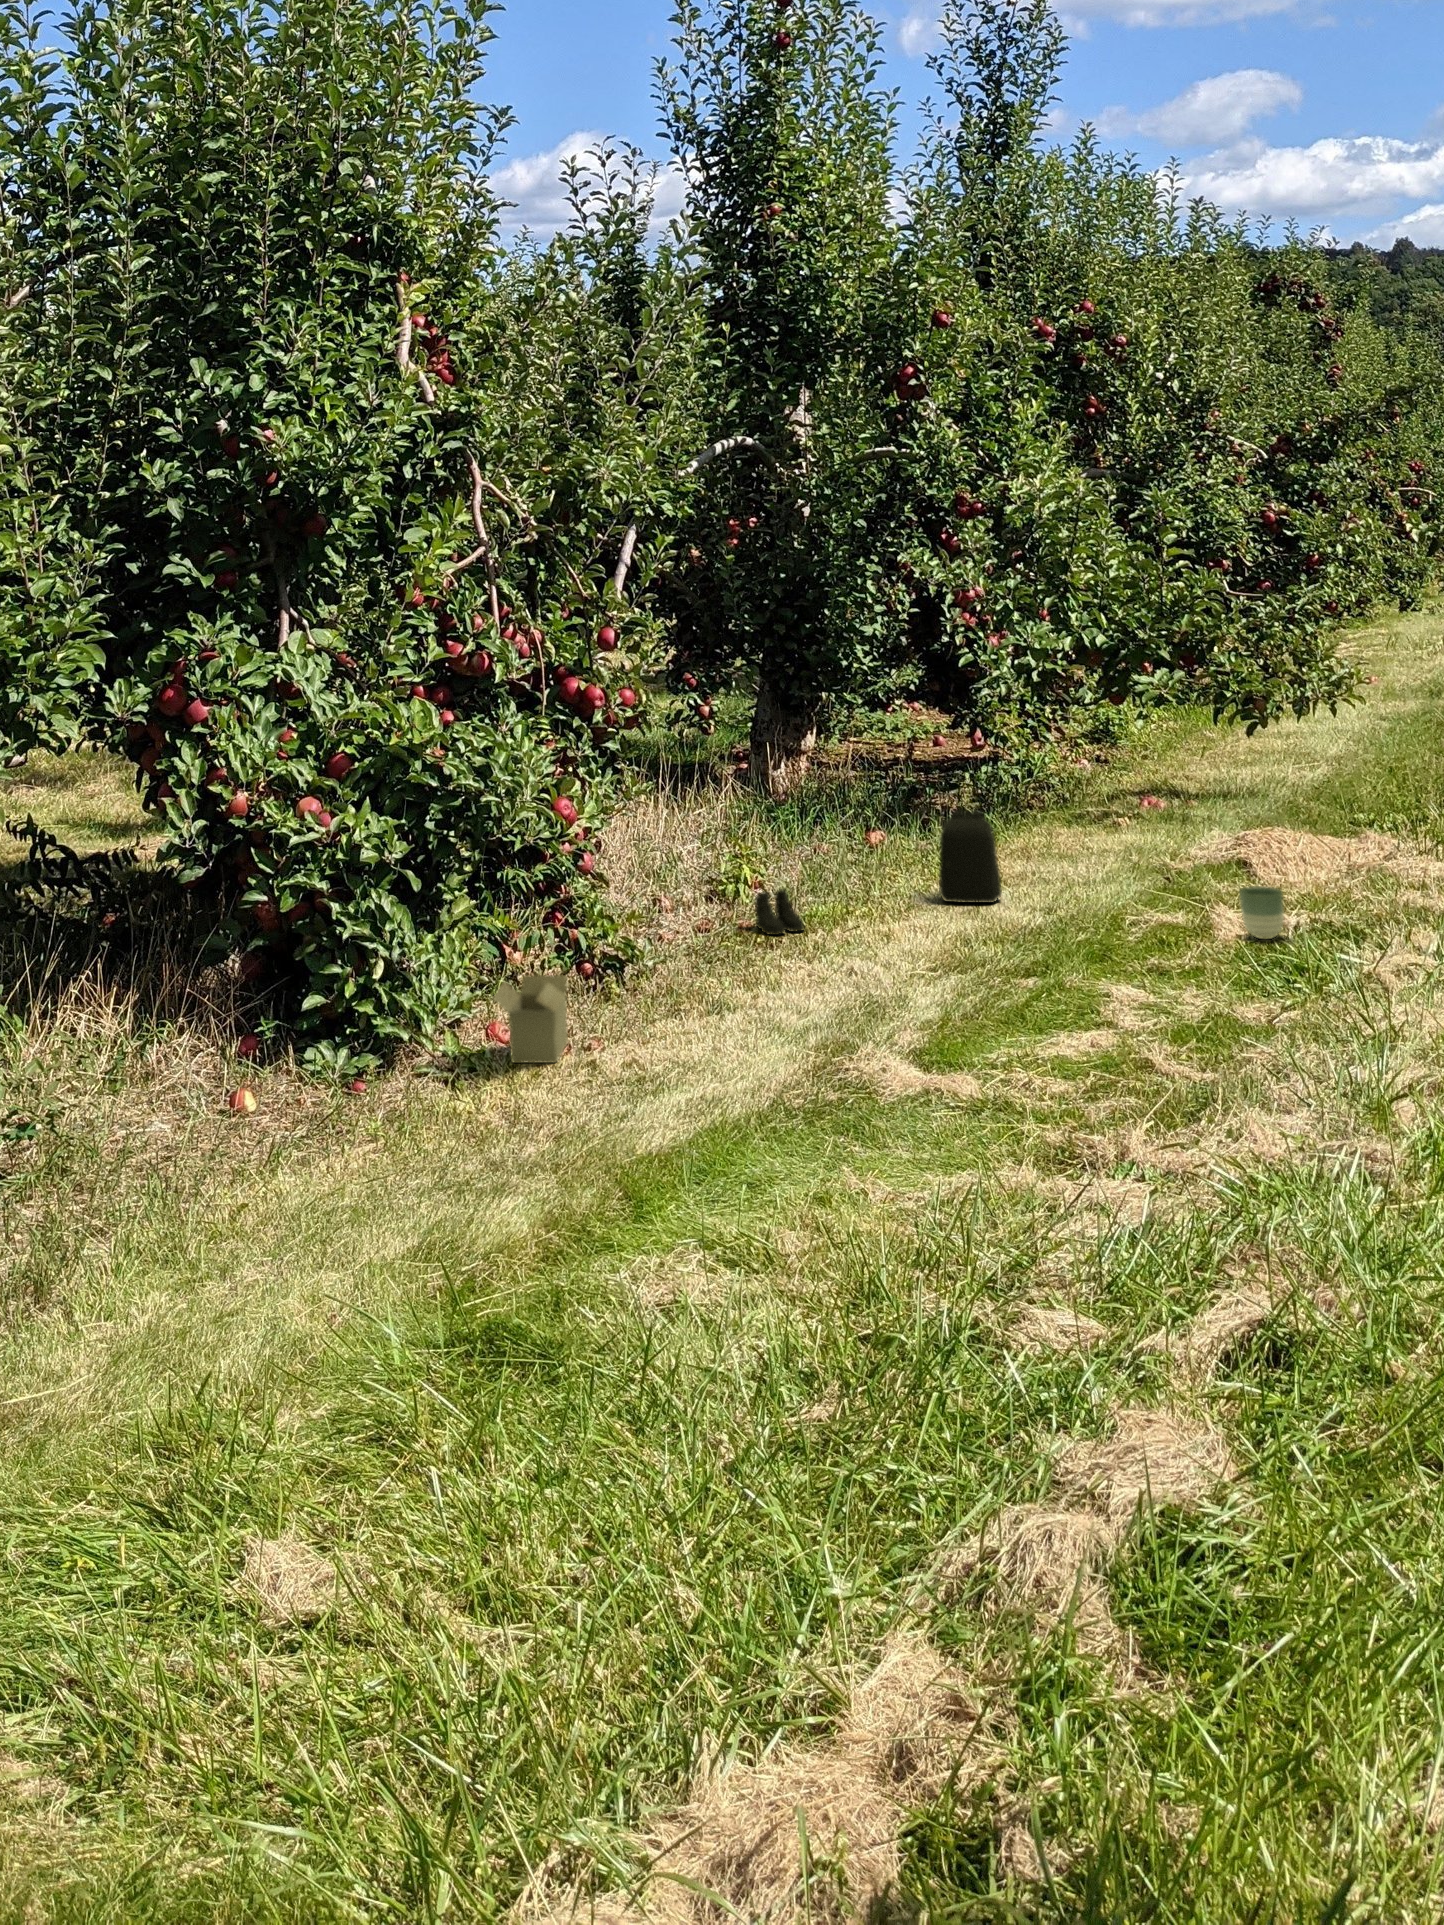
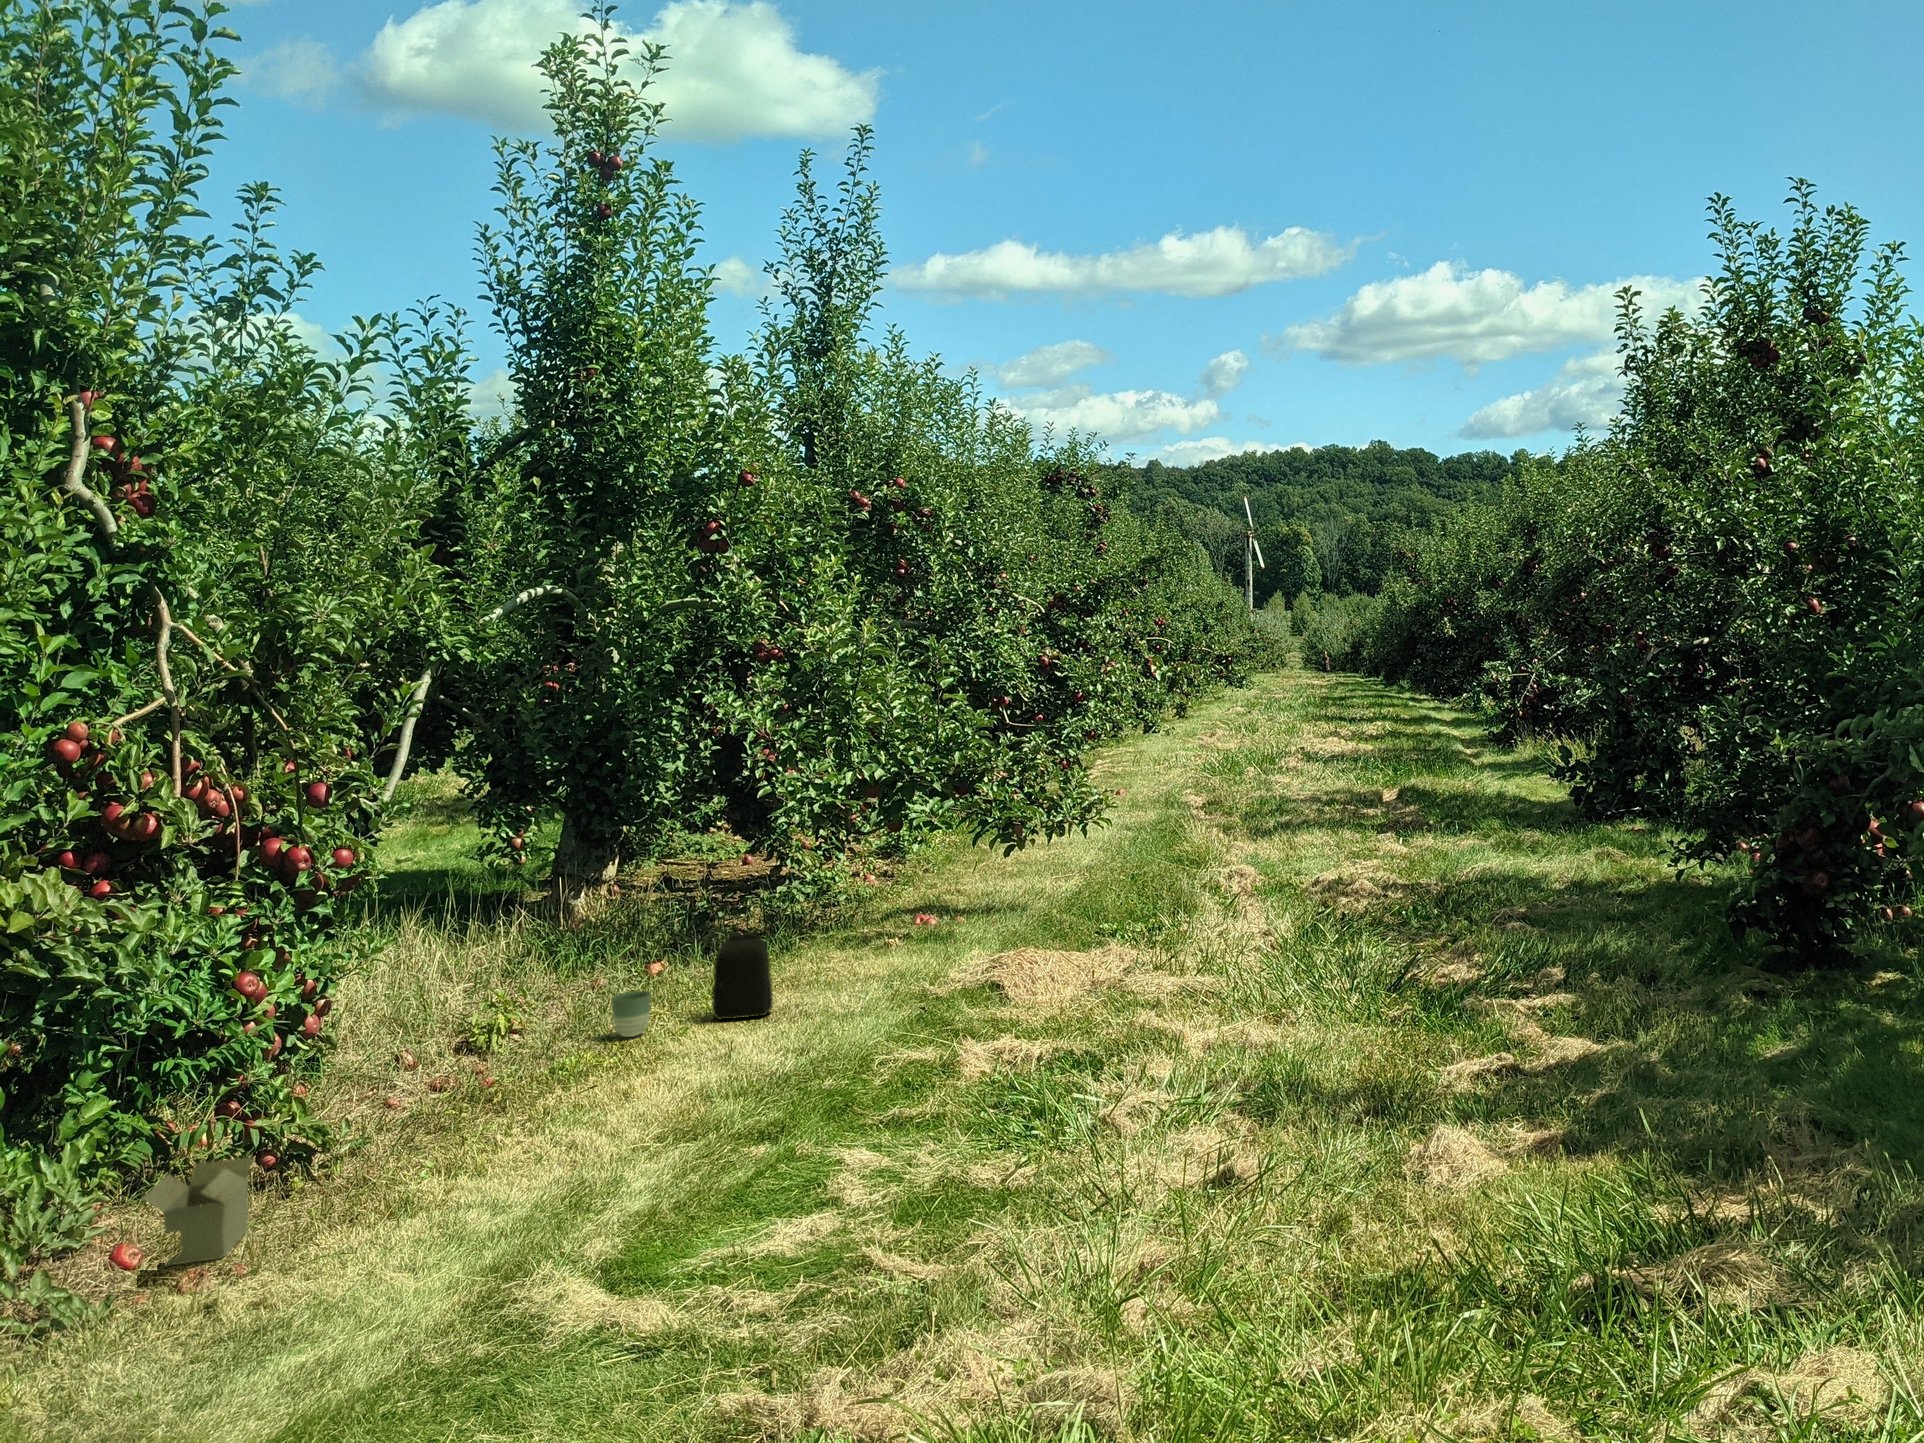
planter: present [1239,886,1284,939] -> present [611,991,651,1037]
boots: present [755,889,804,935] -> none [514,1026,566,1074]

